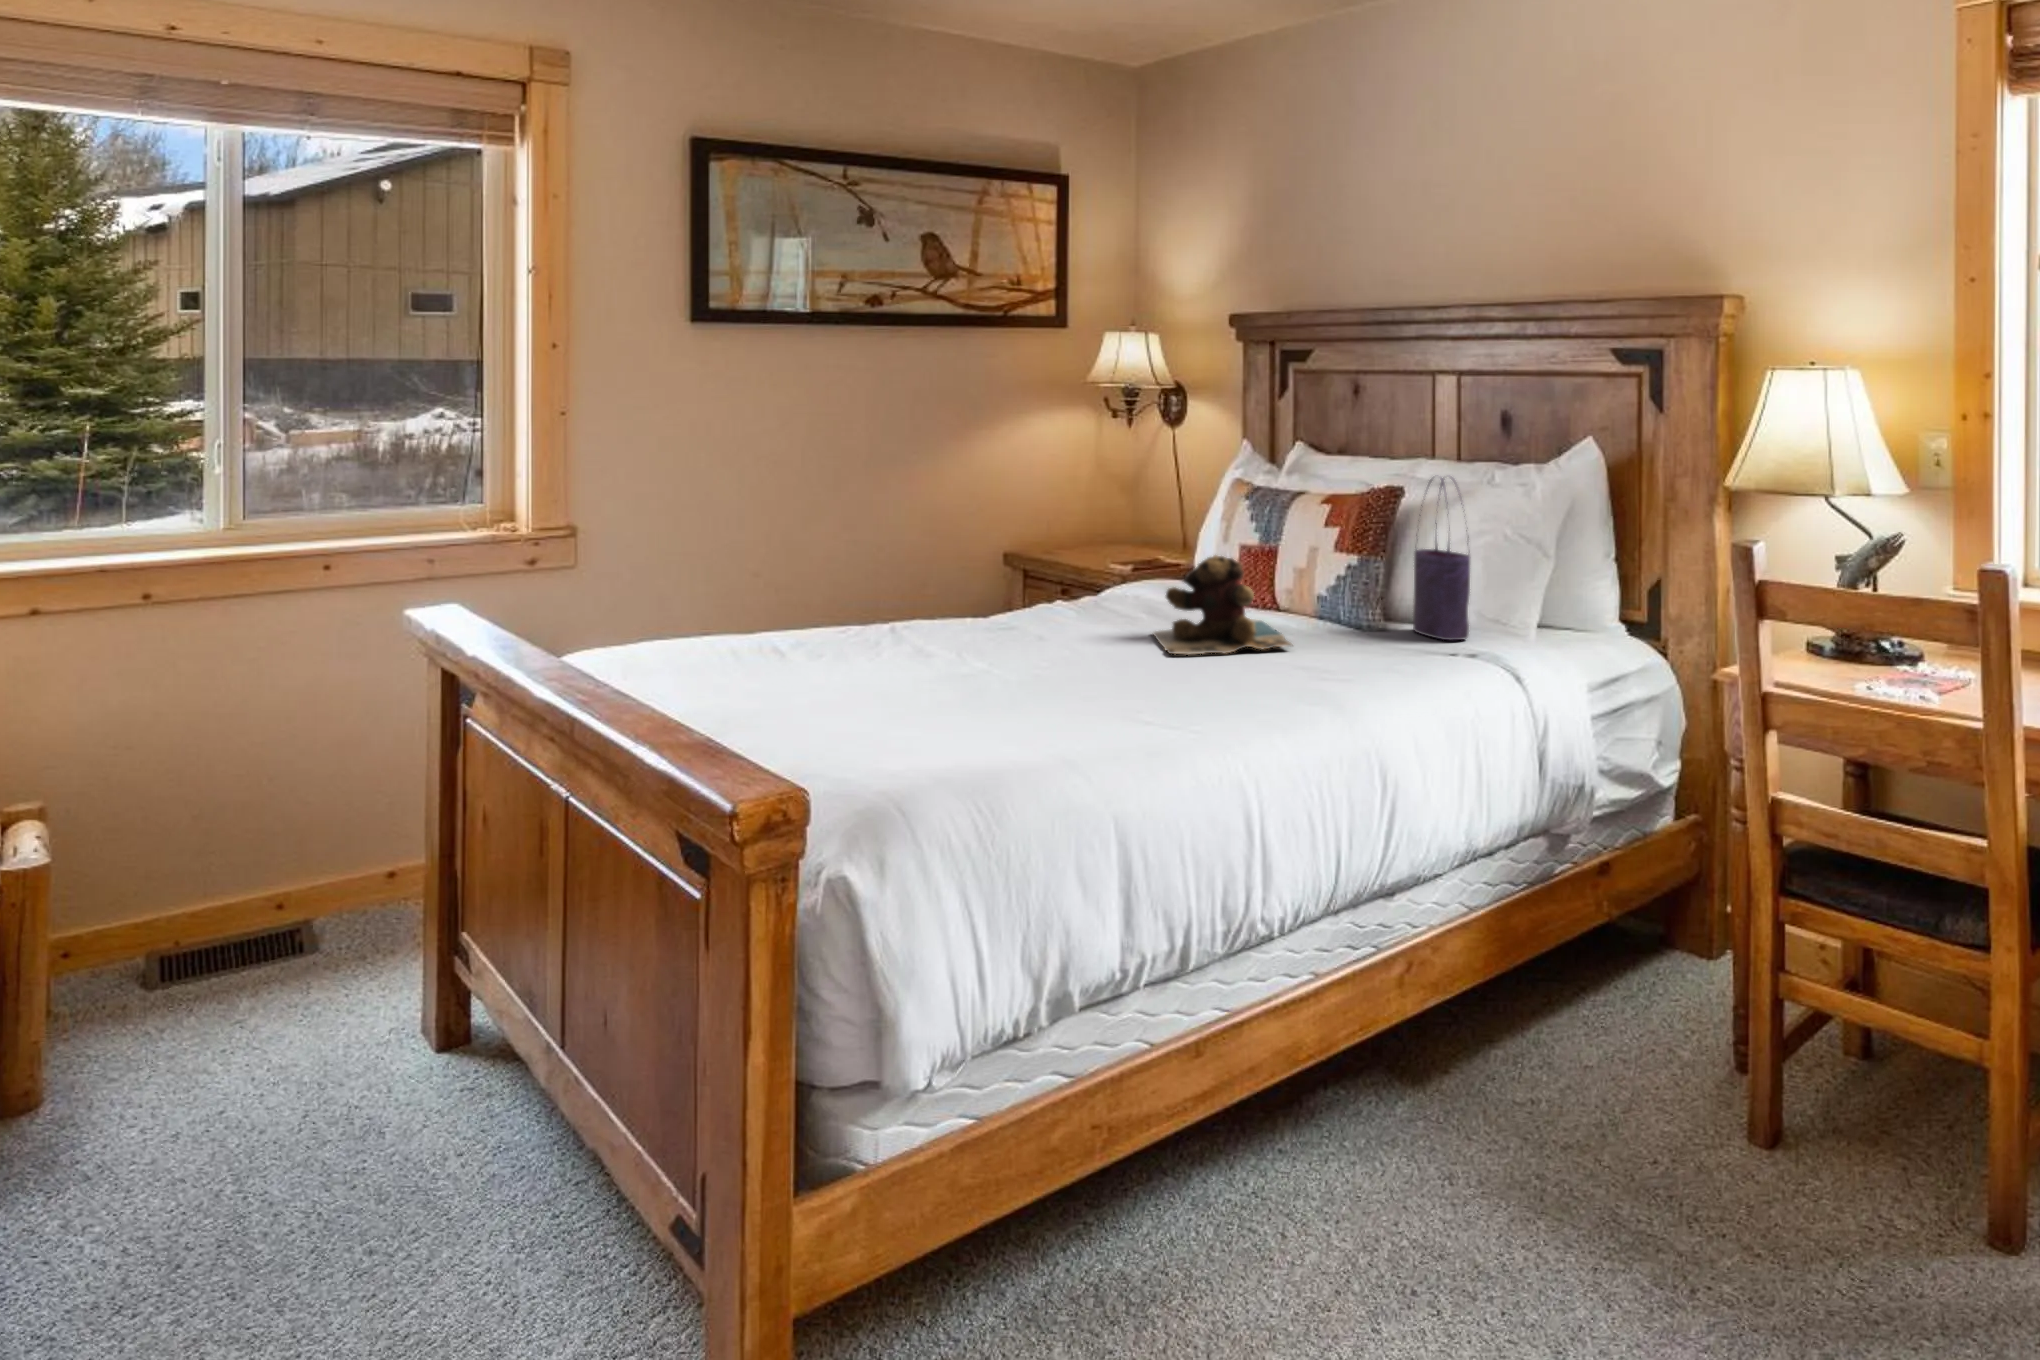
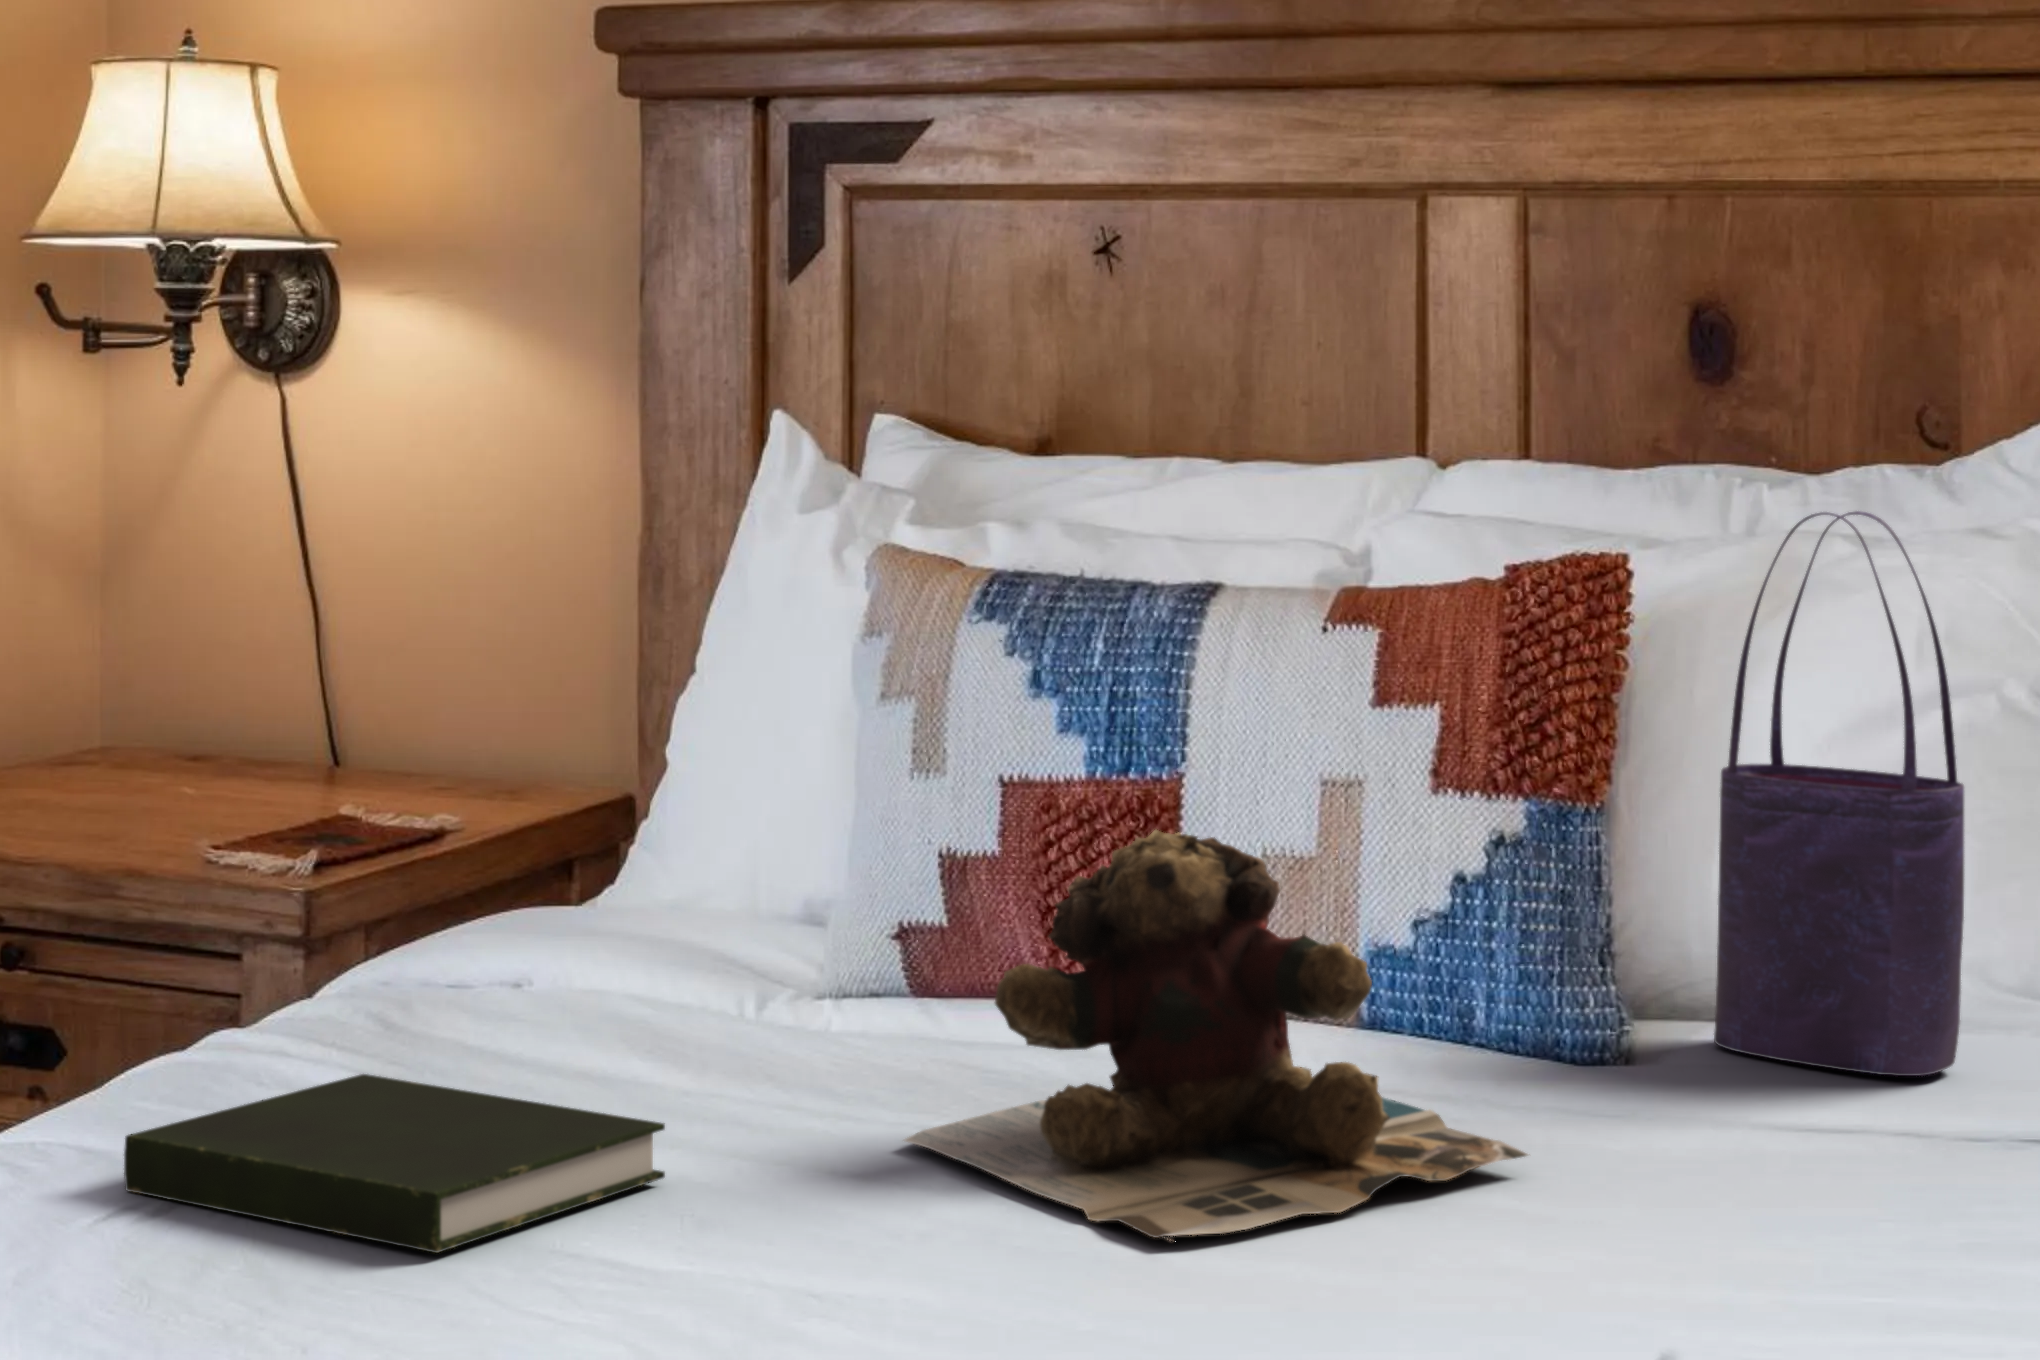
book: none [963,608,1082,643] -> present [124,1074,665,1253]

